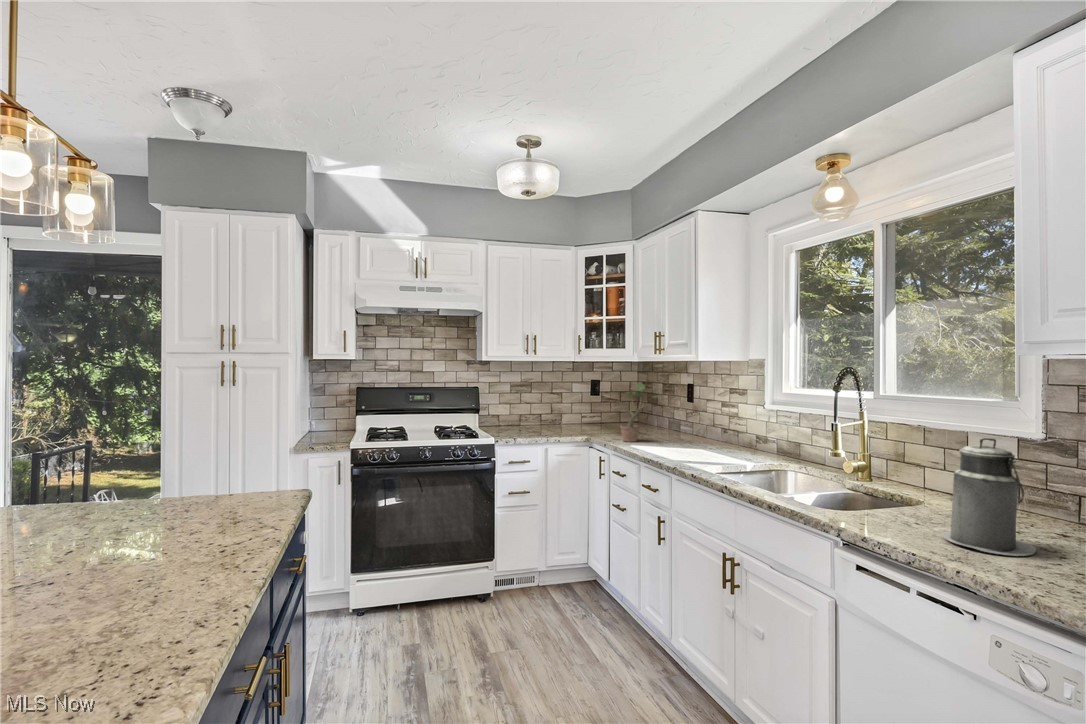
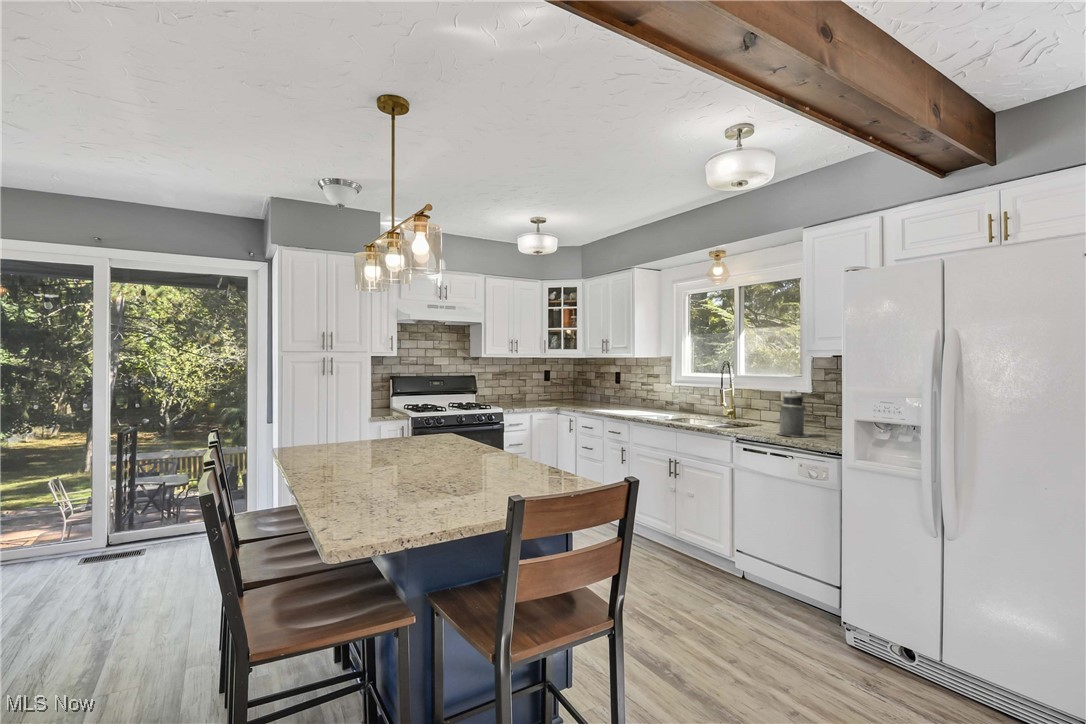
potted plant: present [620,382,659,442] -> none [573,370,608,409]

